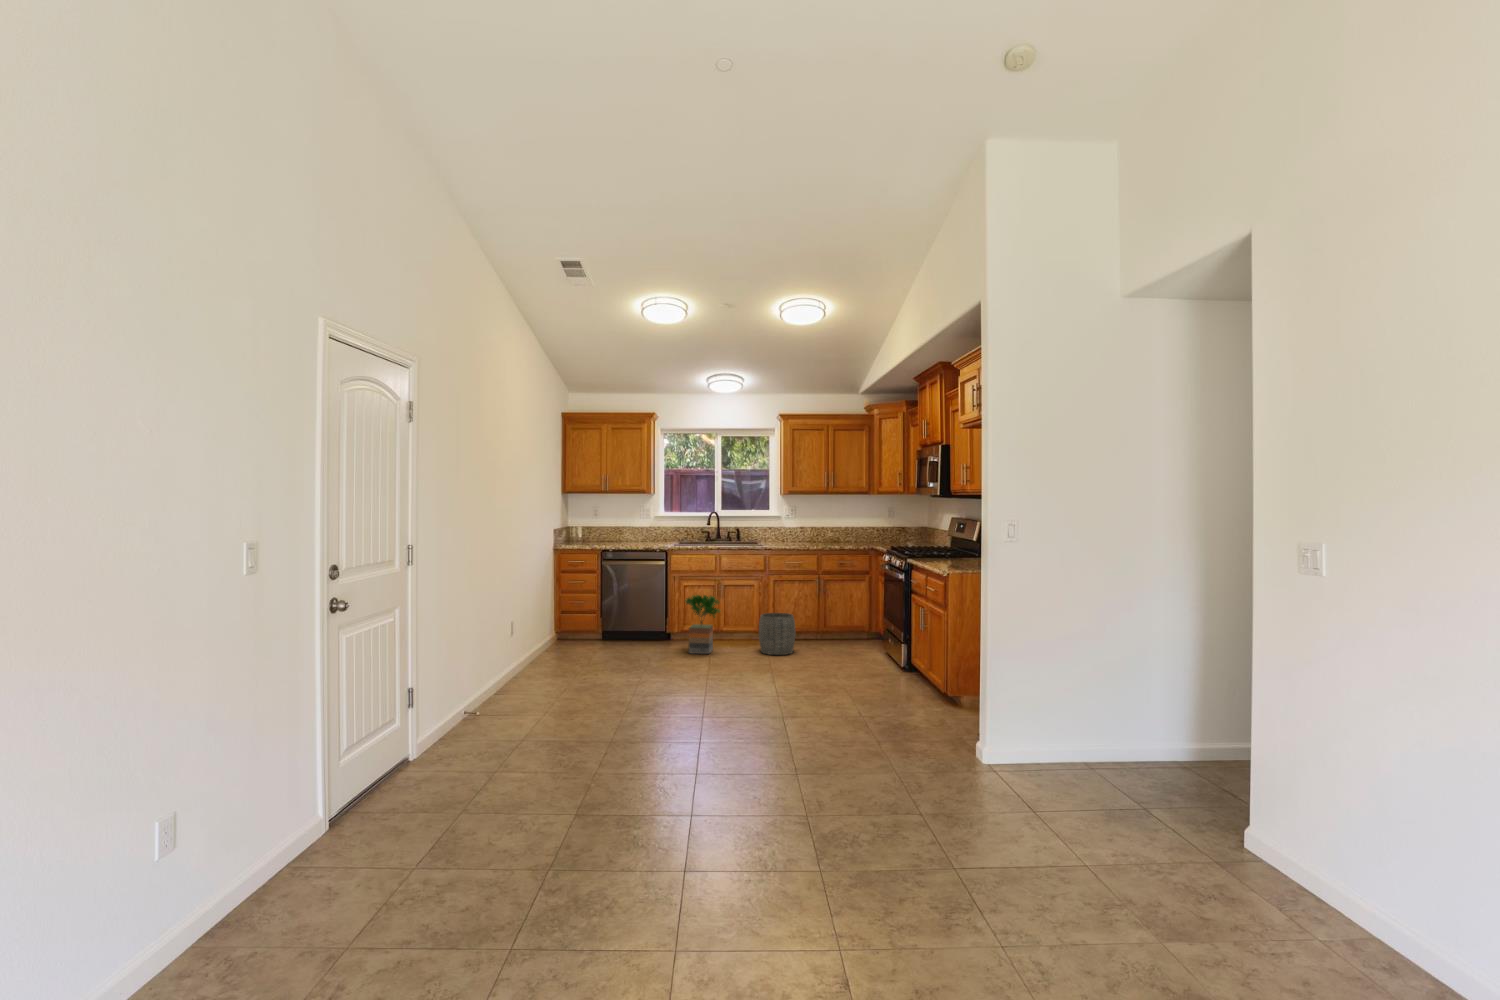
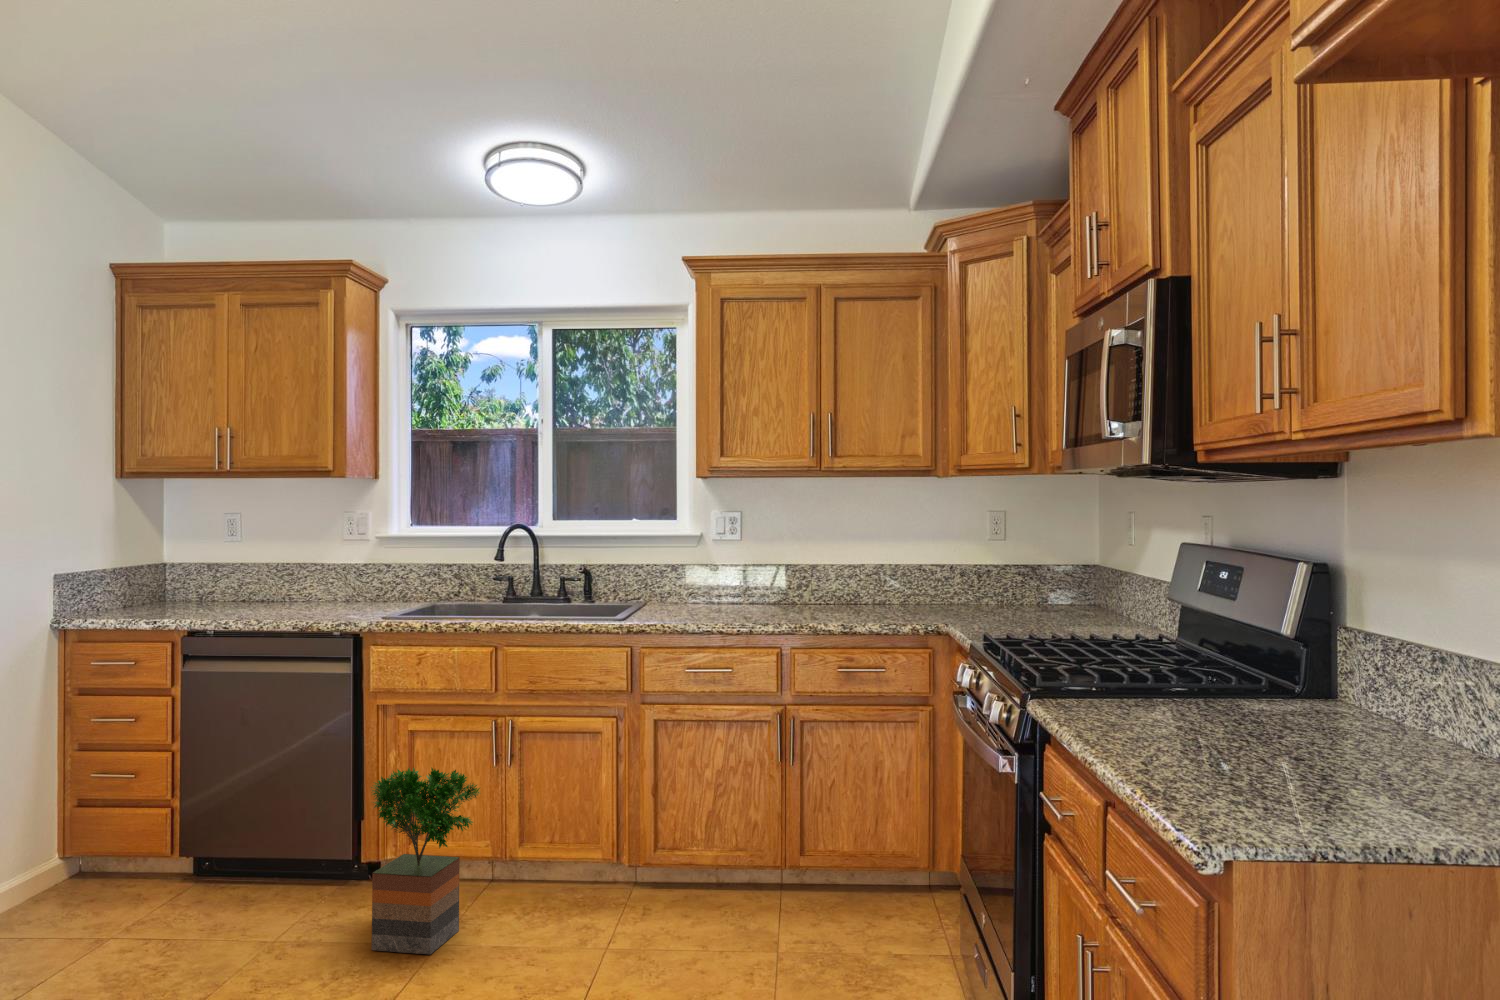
woven basket: present [759,613,795,655] -> none [585,823,696,967]

